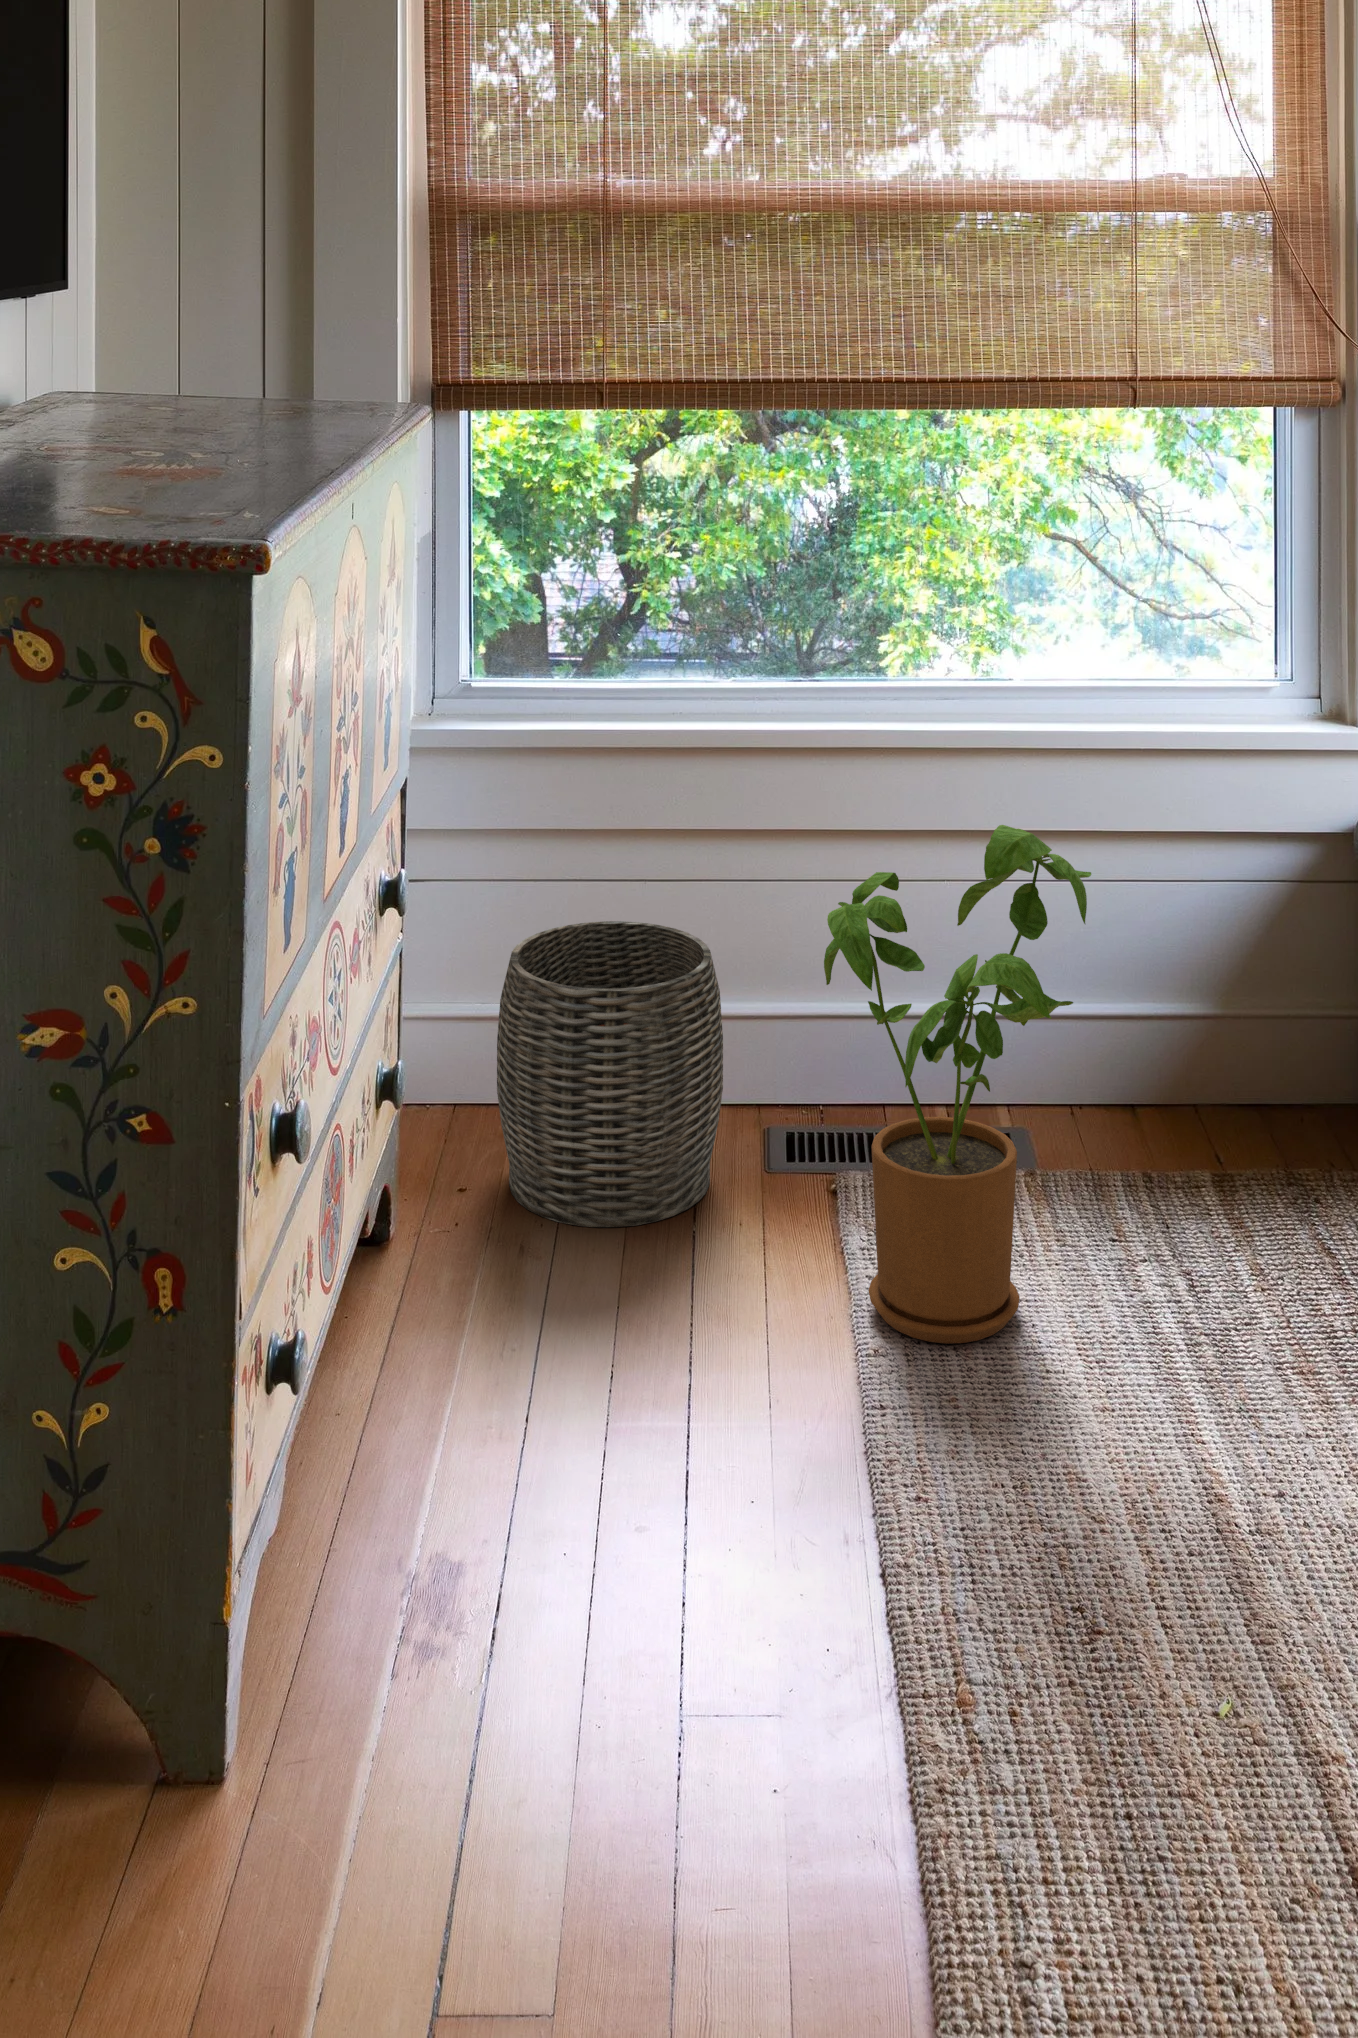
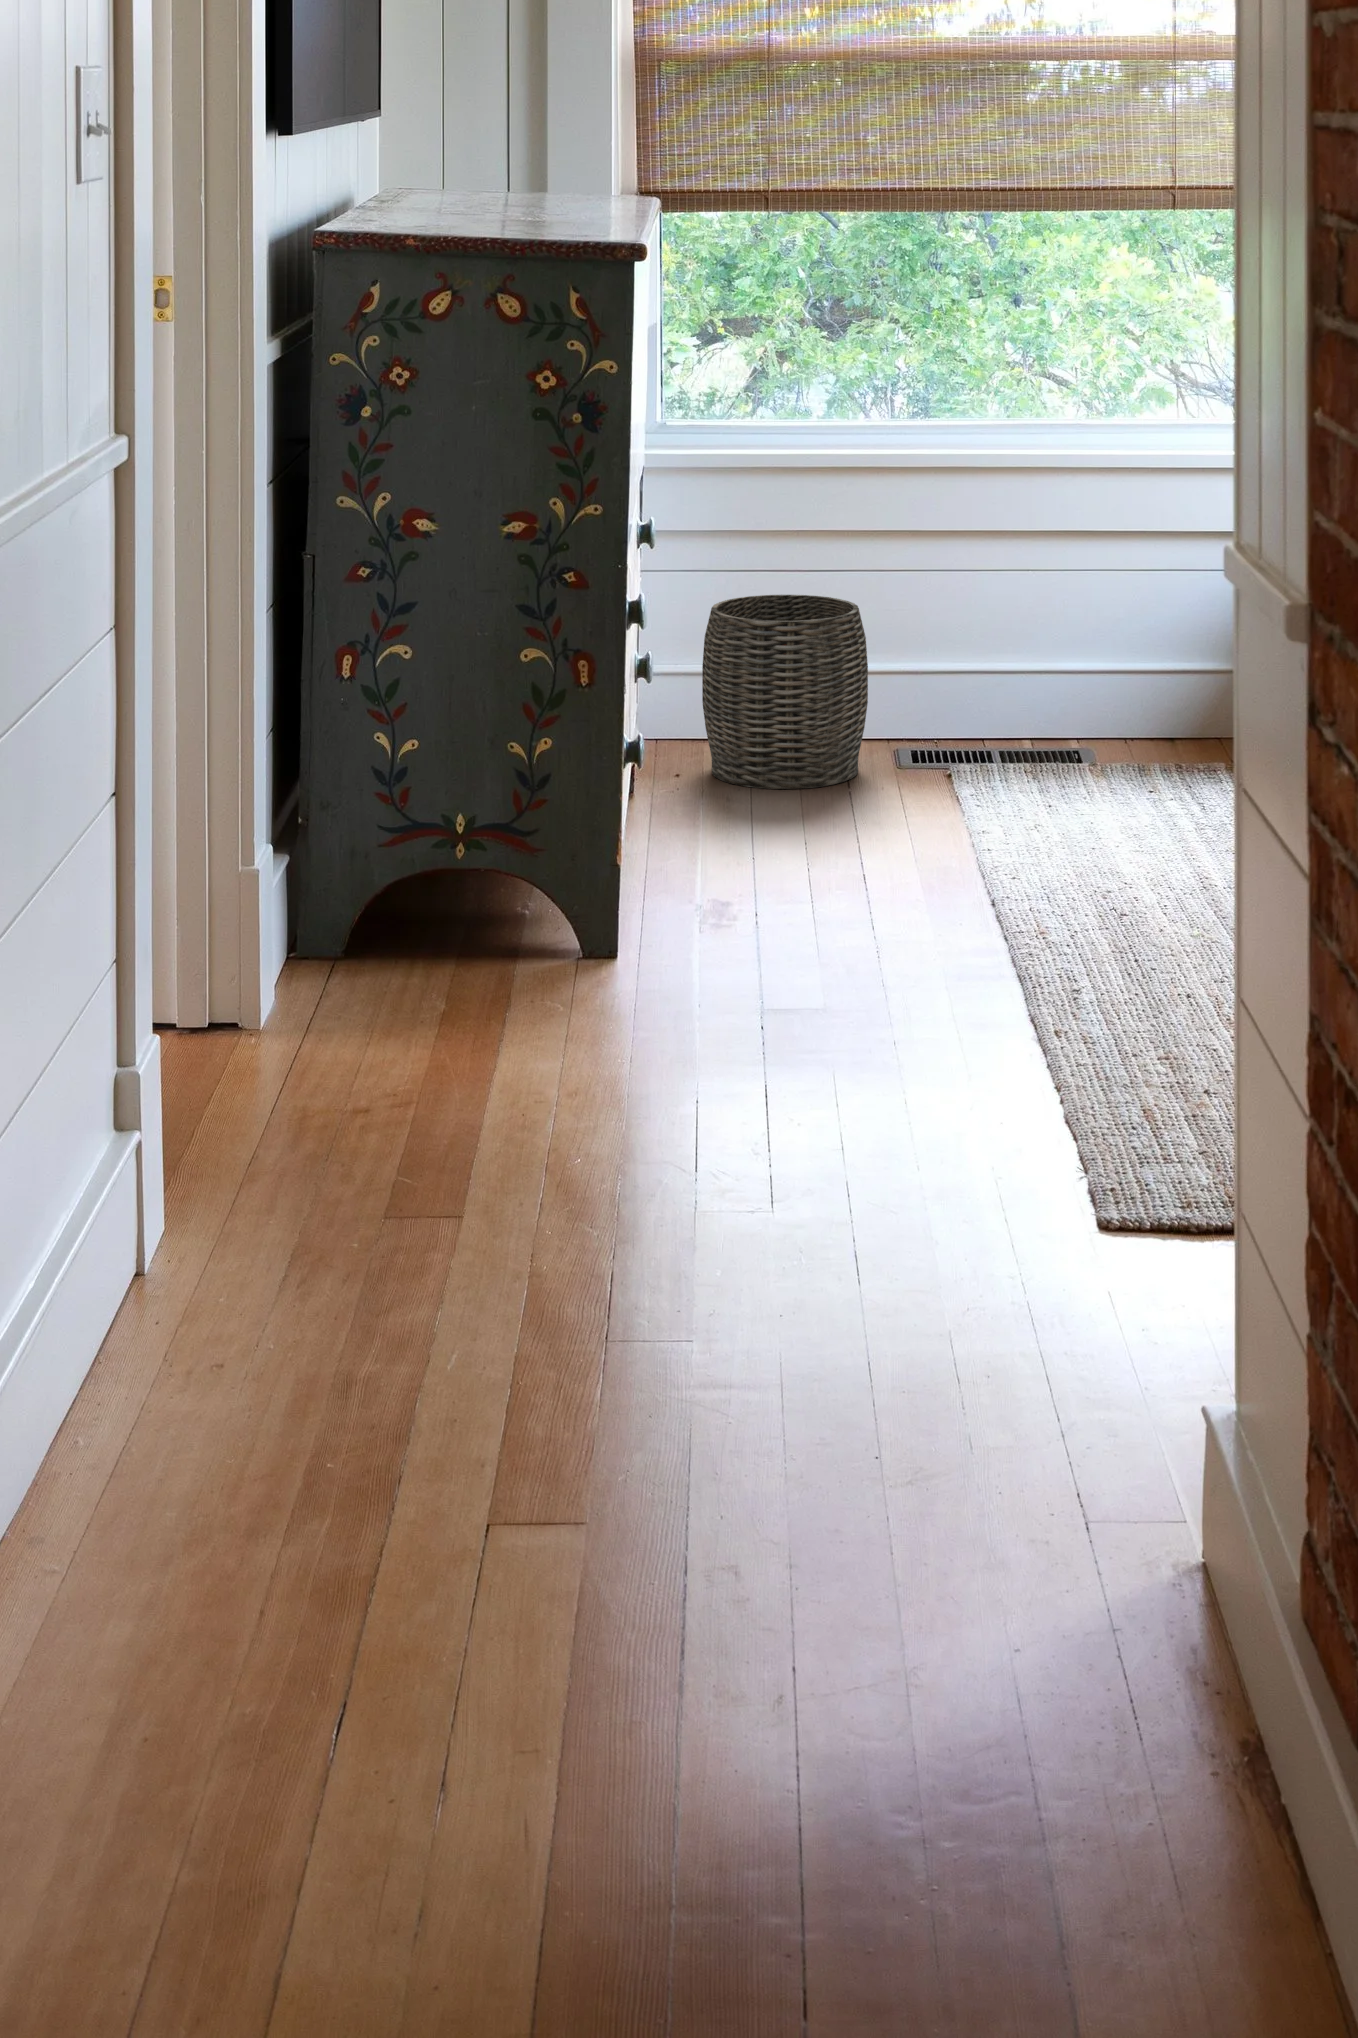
house plant: present [824,825,1091,1344] -> none [945,486,1133,827]

